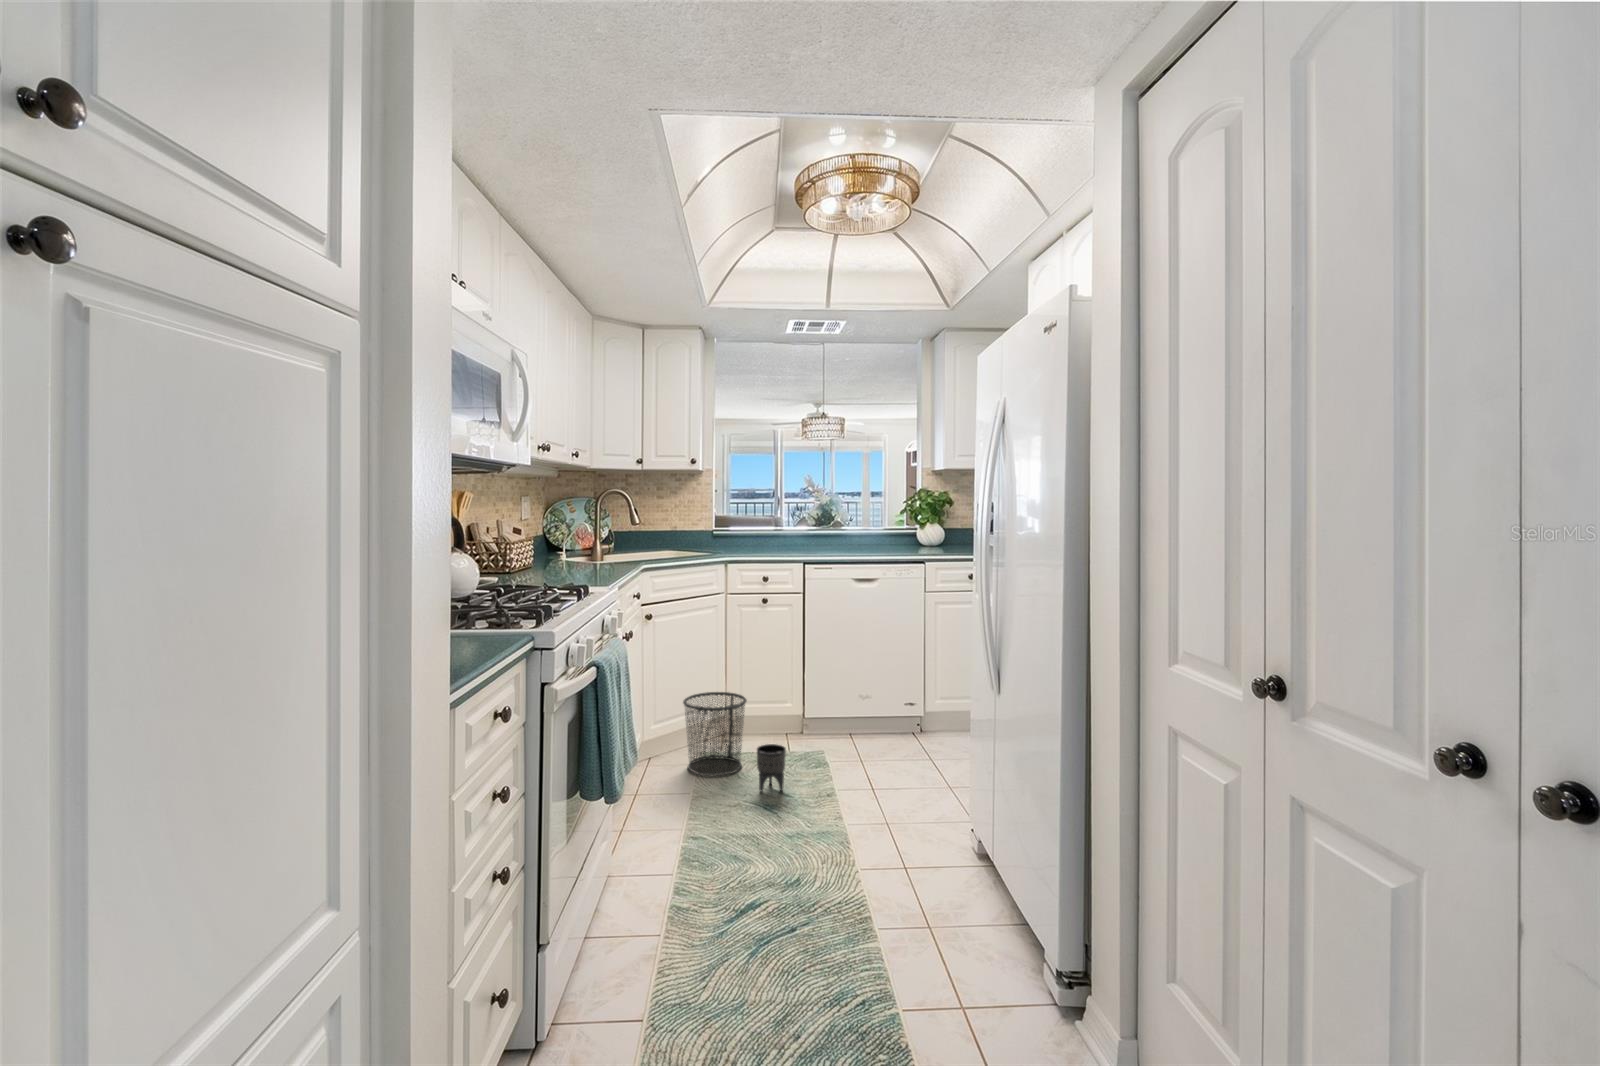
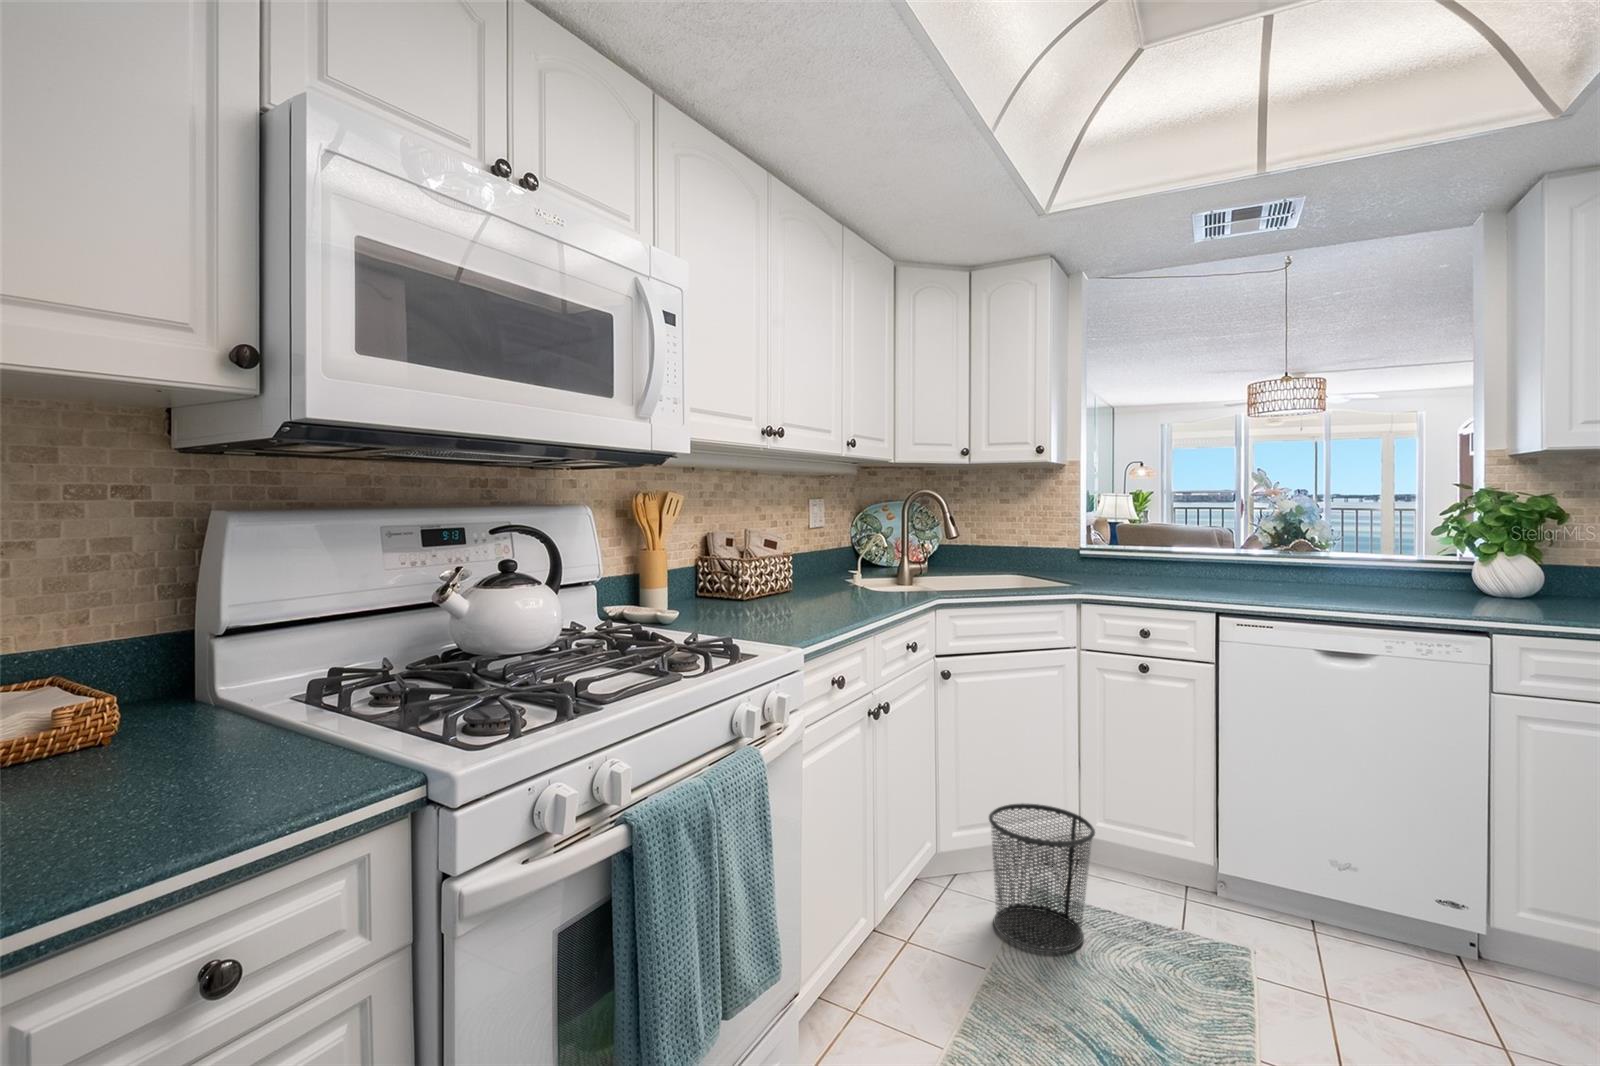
planter: present [757,744,786,791] -> none [1098,926,1155,1023]

